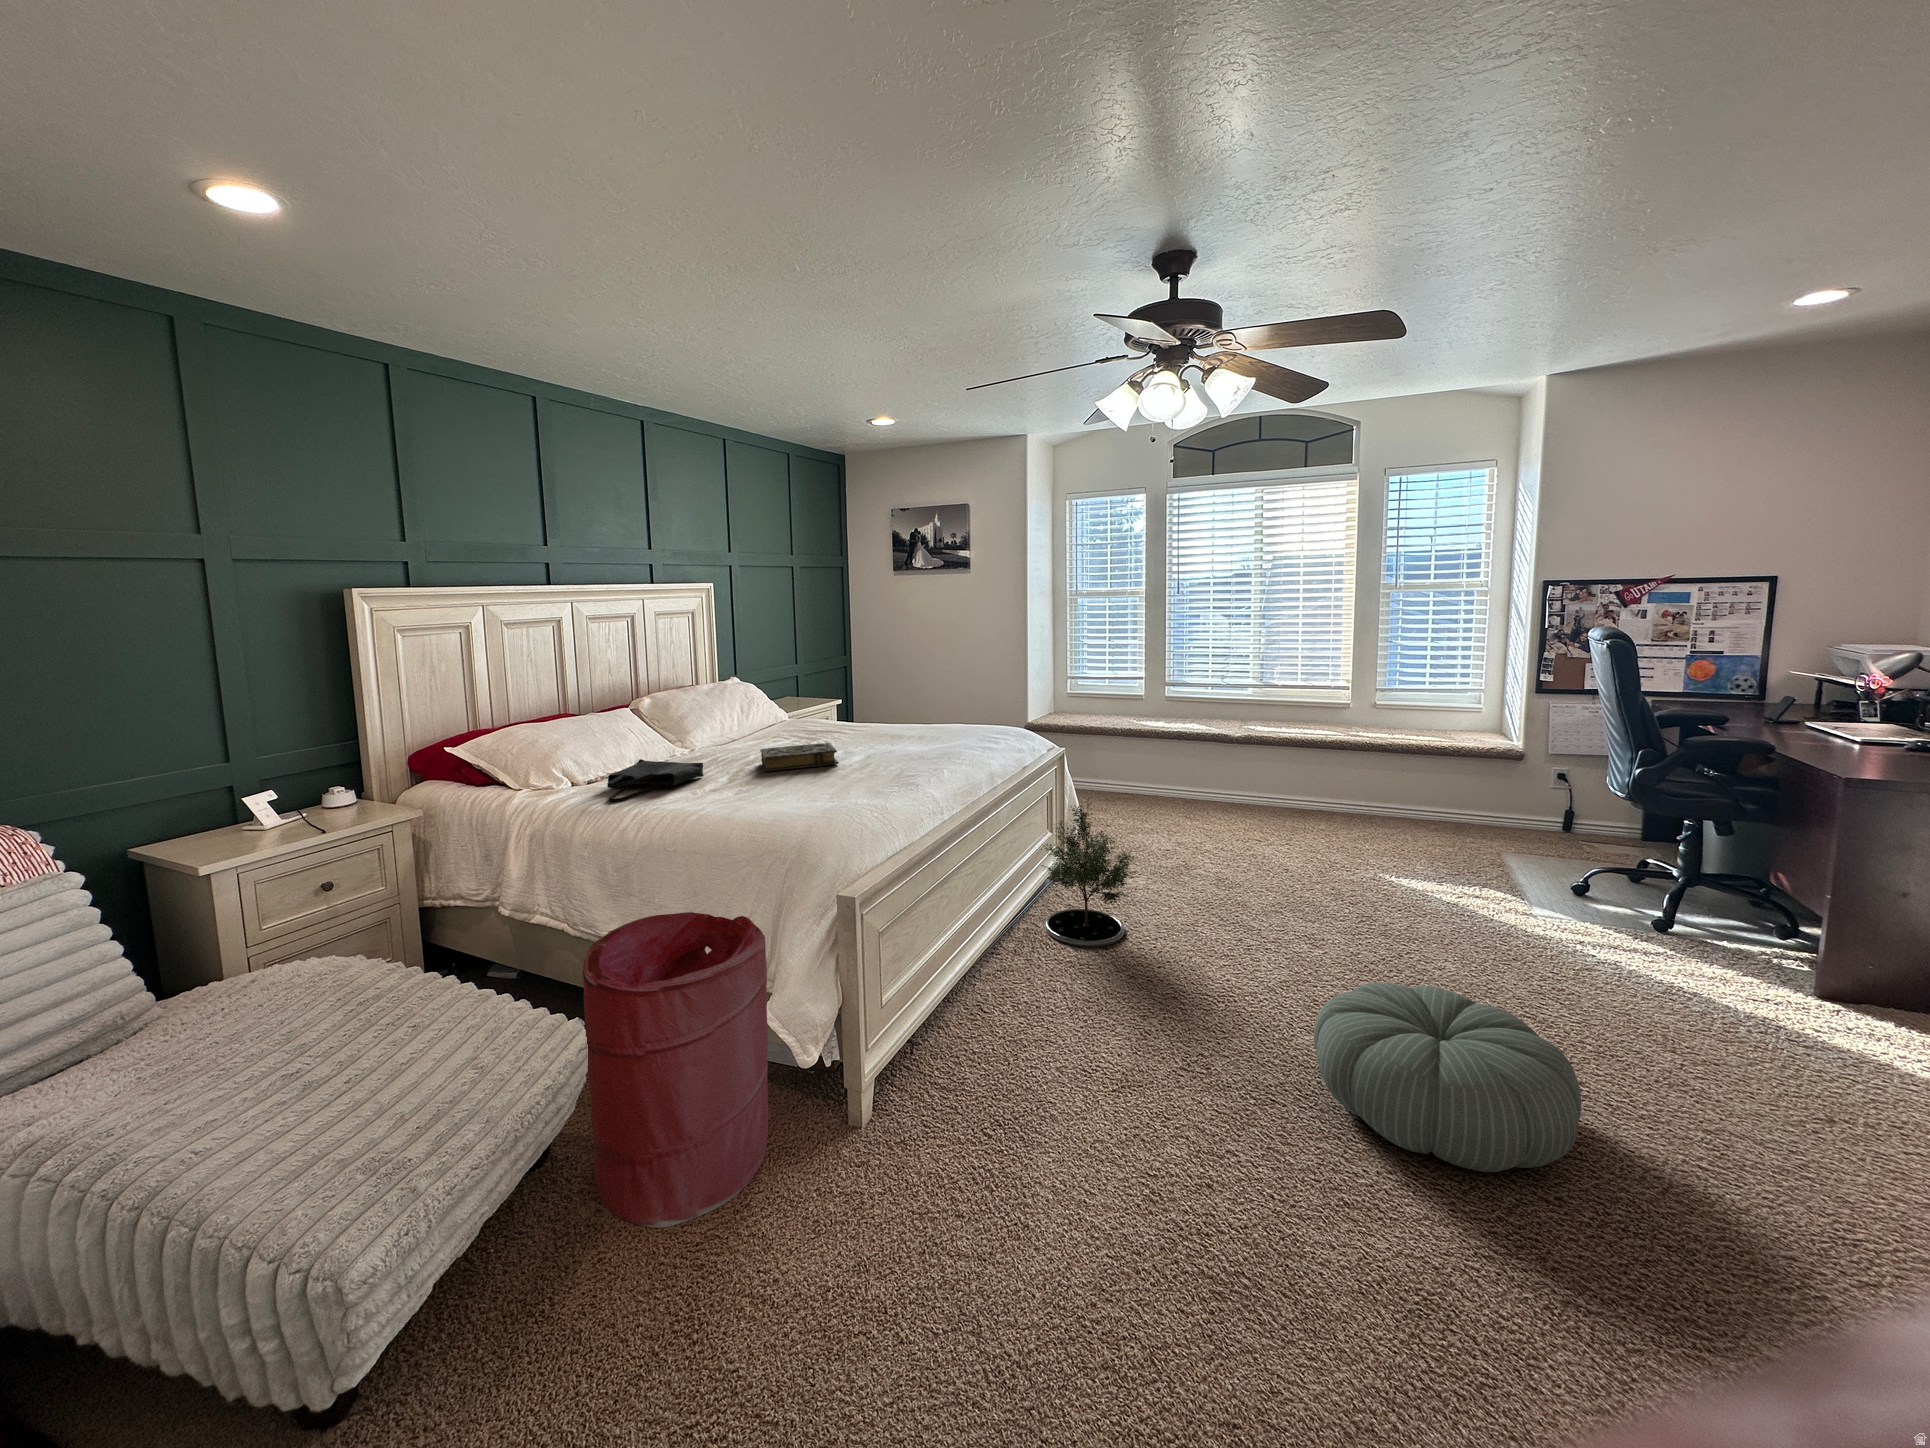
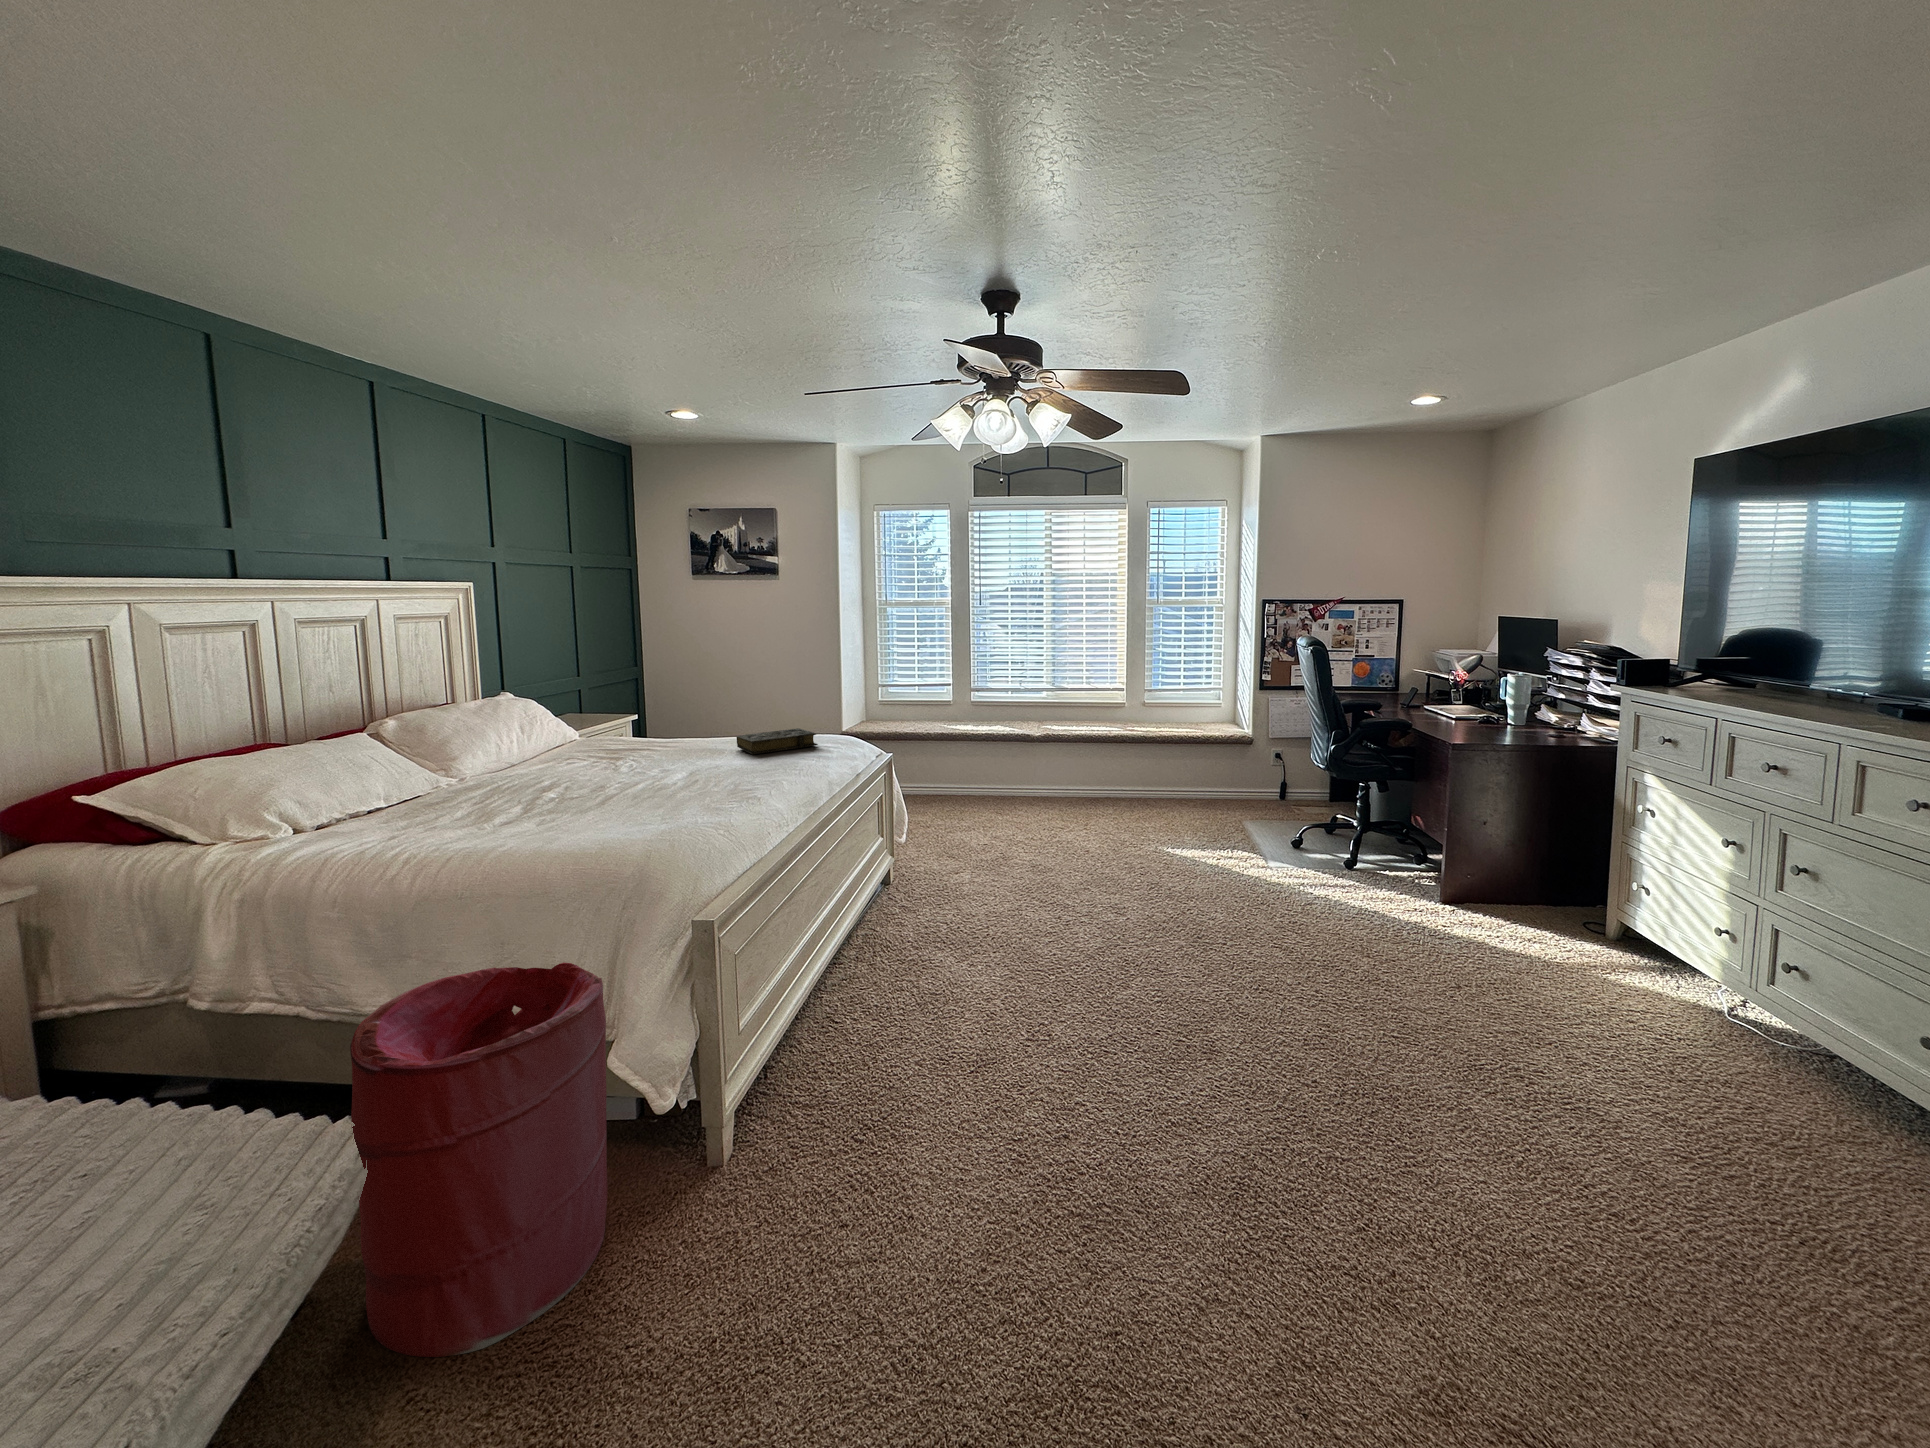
book: present [760,743,839,771] -> present [736,728,818,754]
tote bag: present [607,759,703,802] -> none [331,792,473,850]
potted tree: present [1041,799,1136,947] -> none [874,800,969,950]
pouf: present [1314,982,1581,1172] -> none [1135,934,1322,1073]

